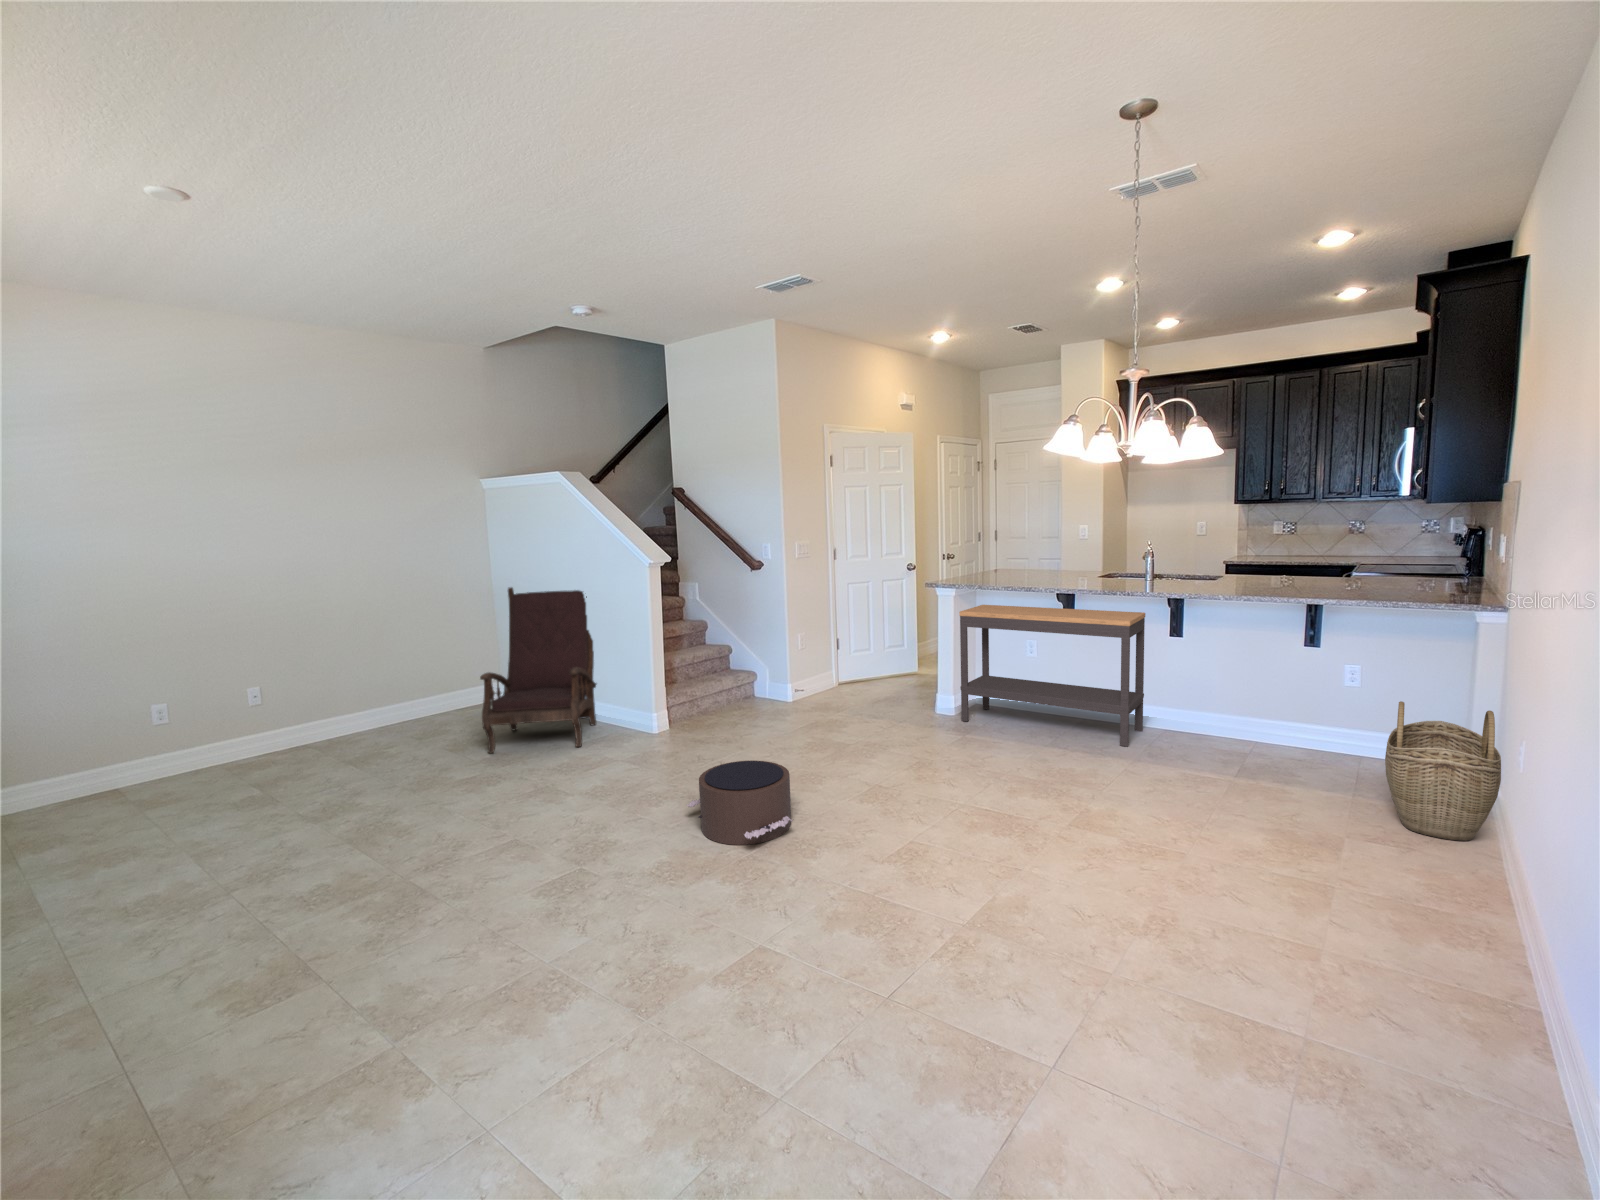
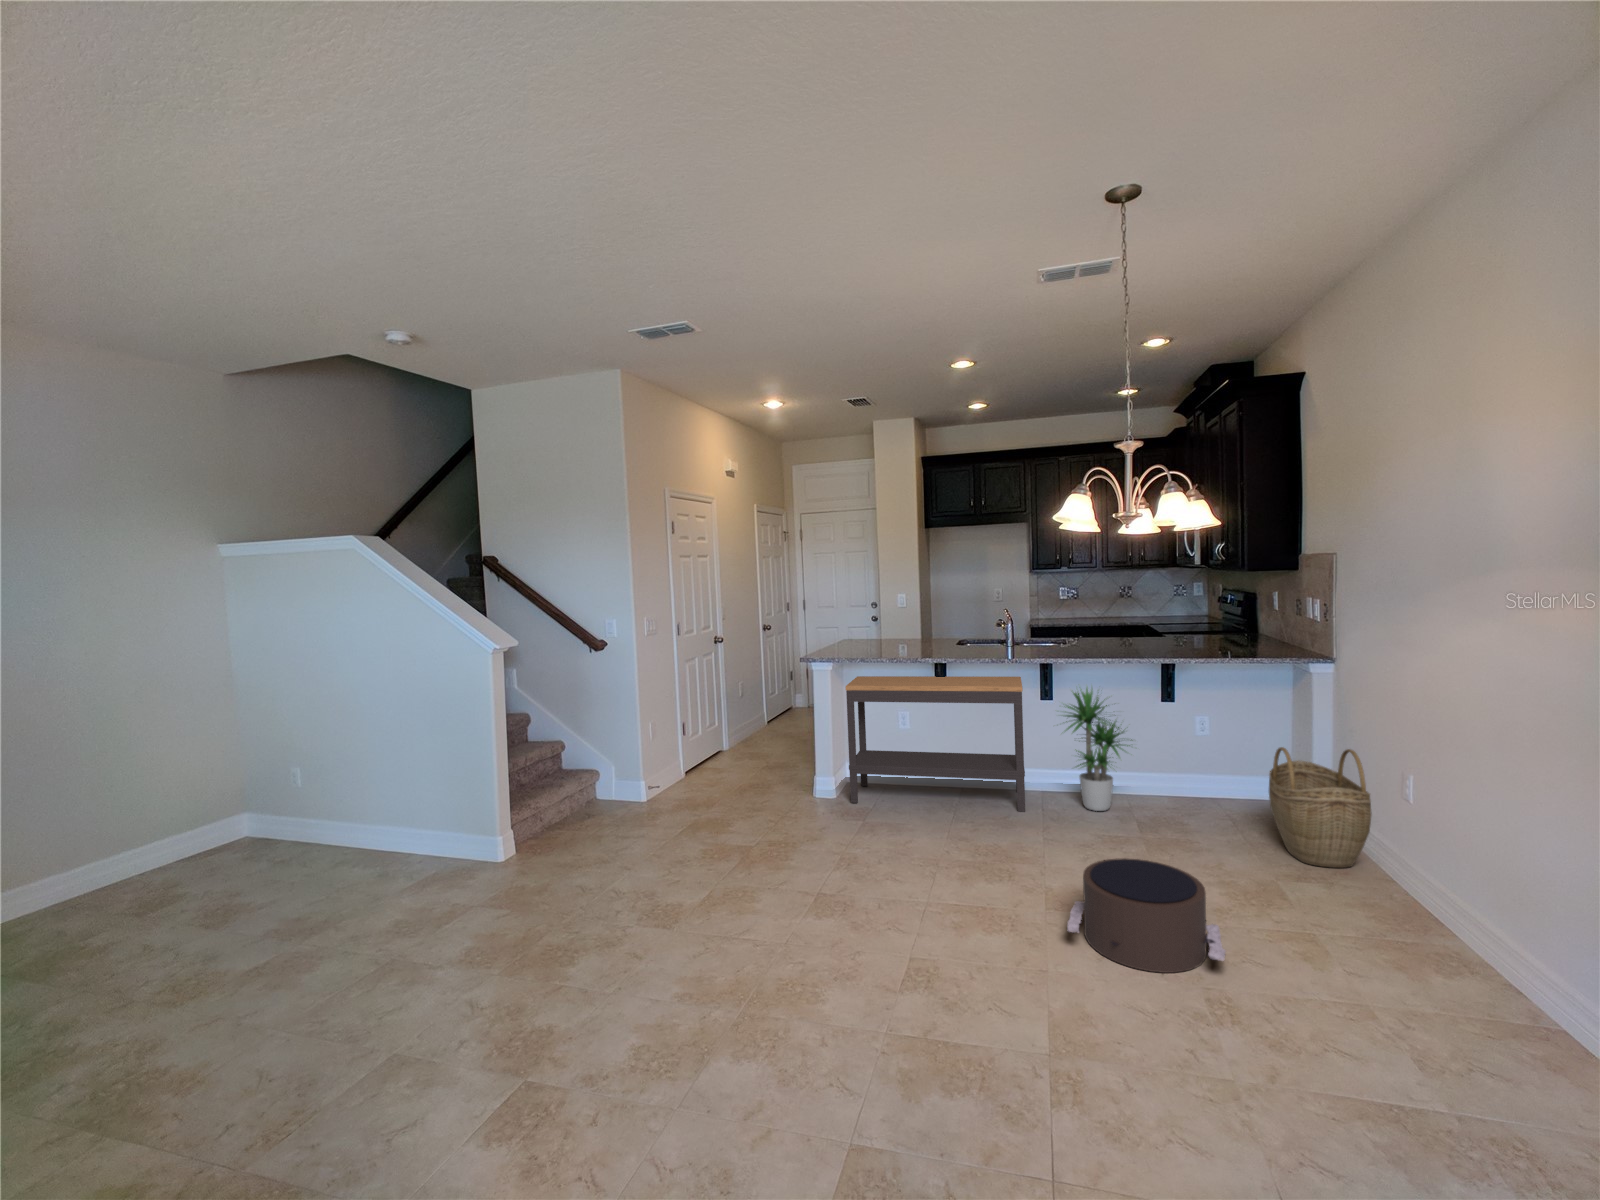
armchair: present [480,587,597,753] -> none [225,678,397,939]
potted plant: none [1165,622,1264,756] -> present [1065,687,1133,811]
pouf: present [686,760,793,845] -> present [1067,858,1226,973]

